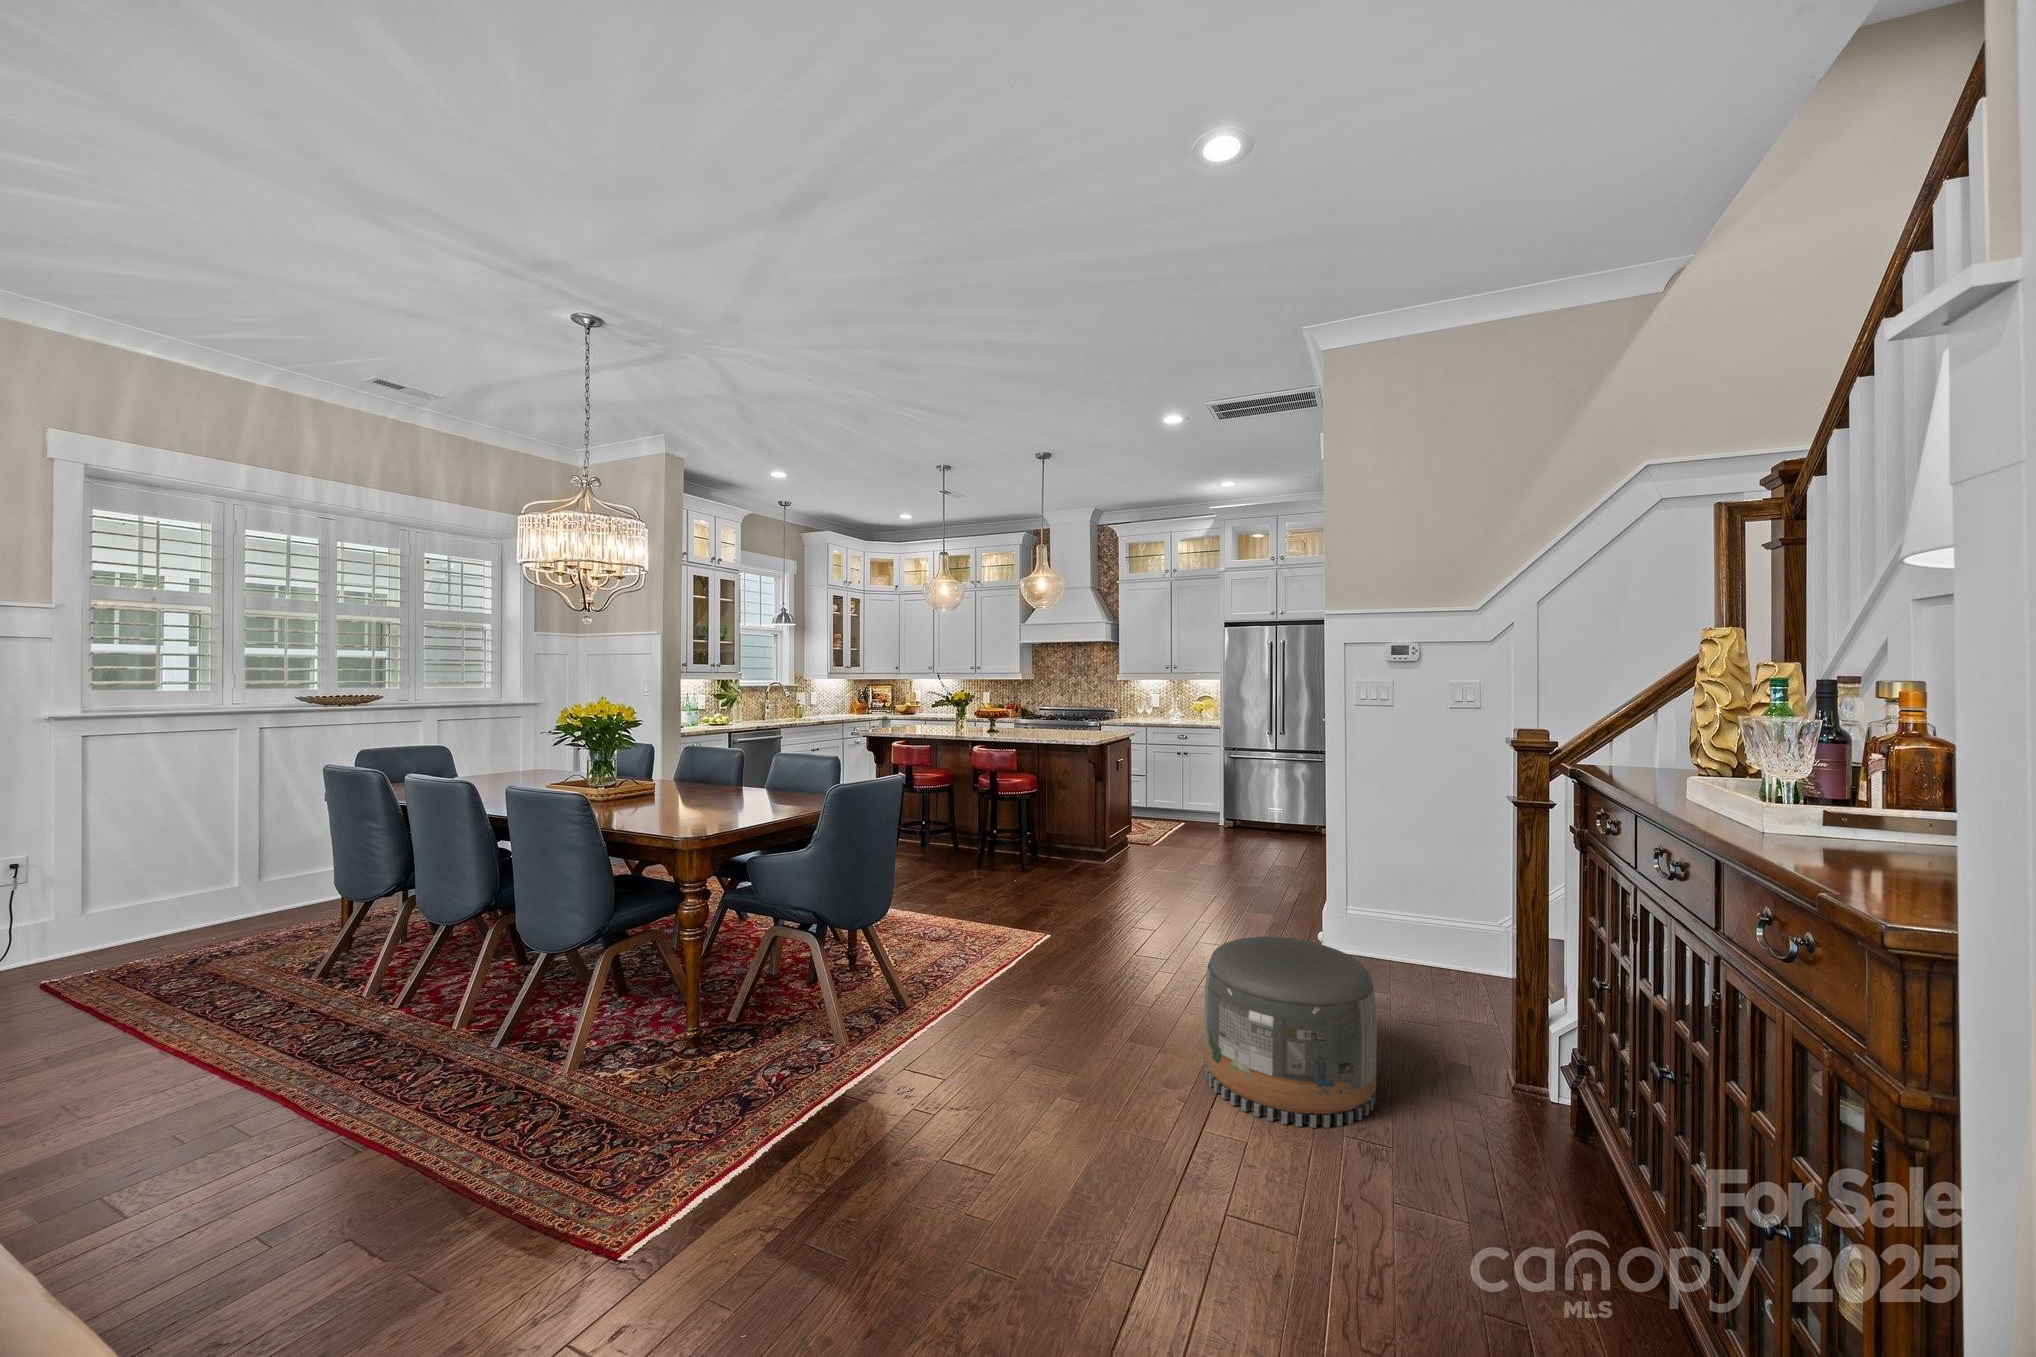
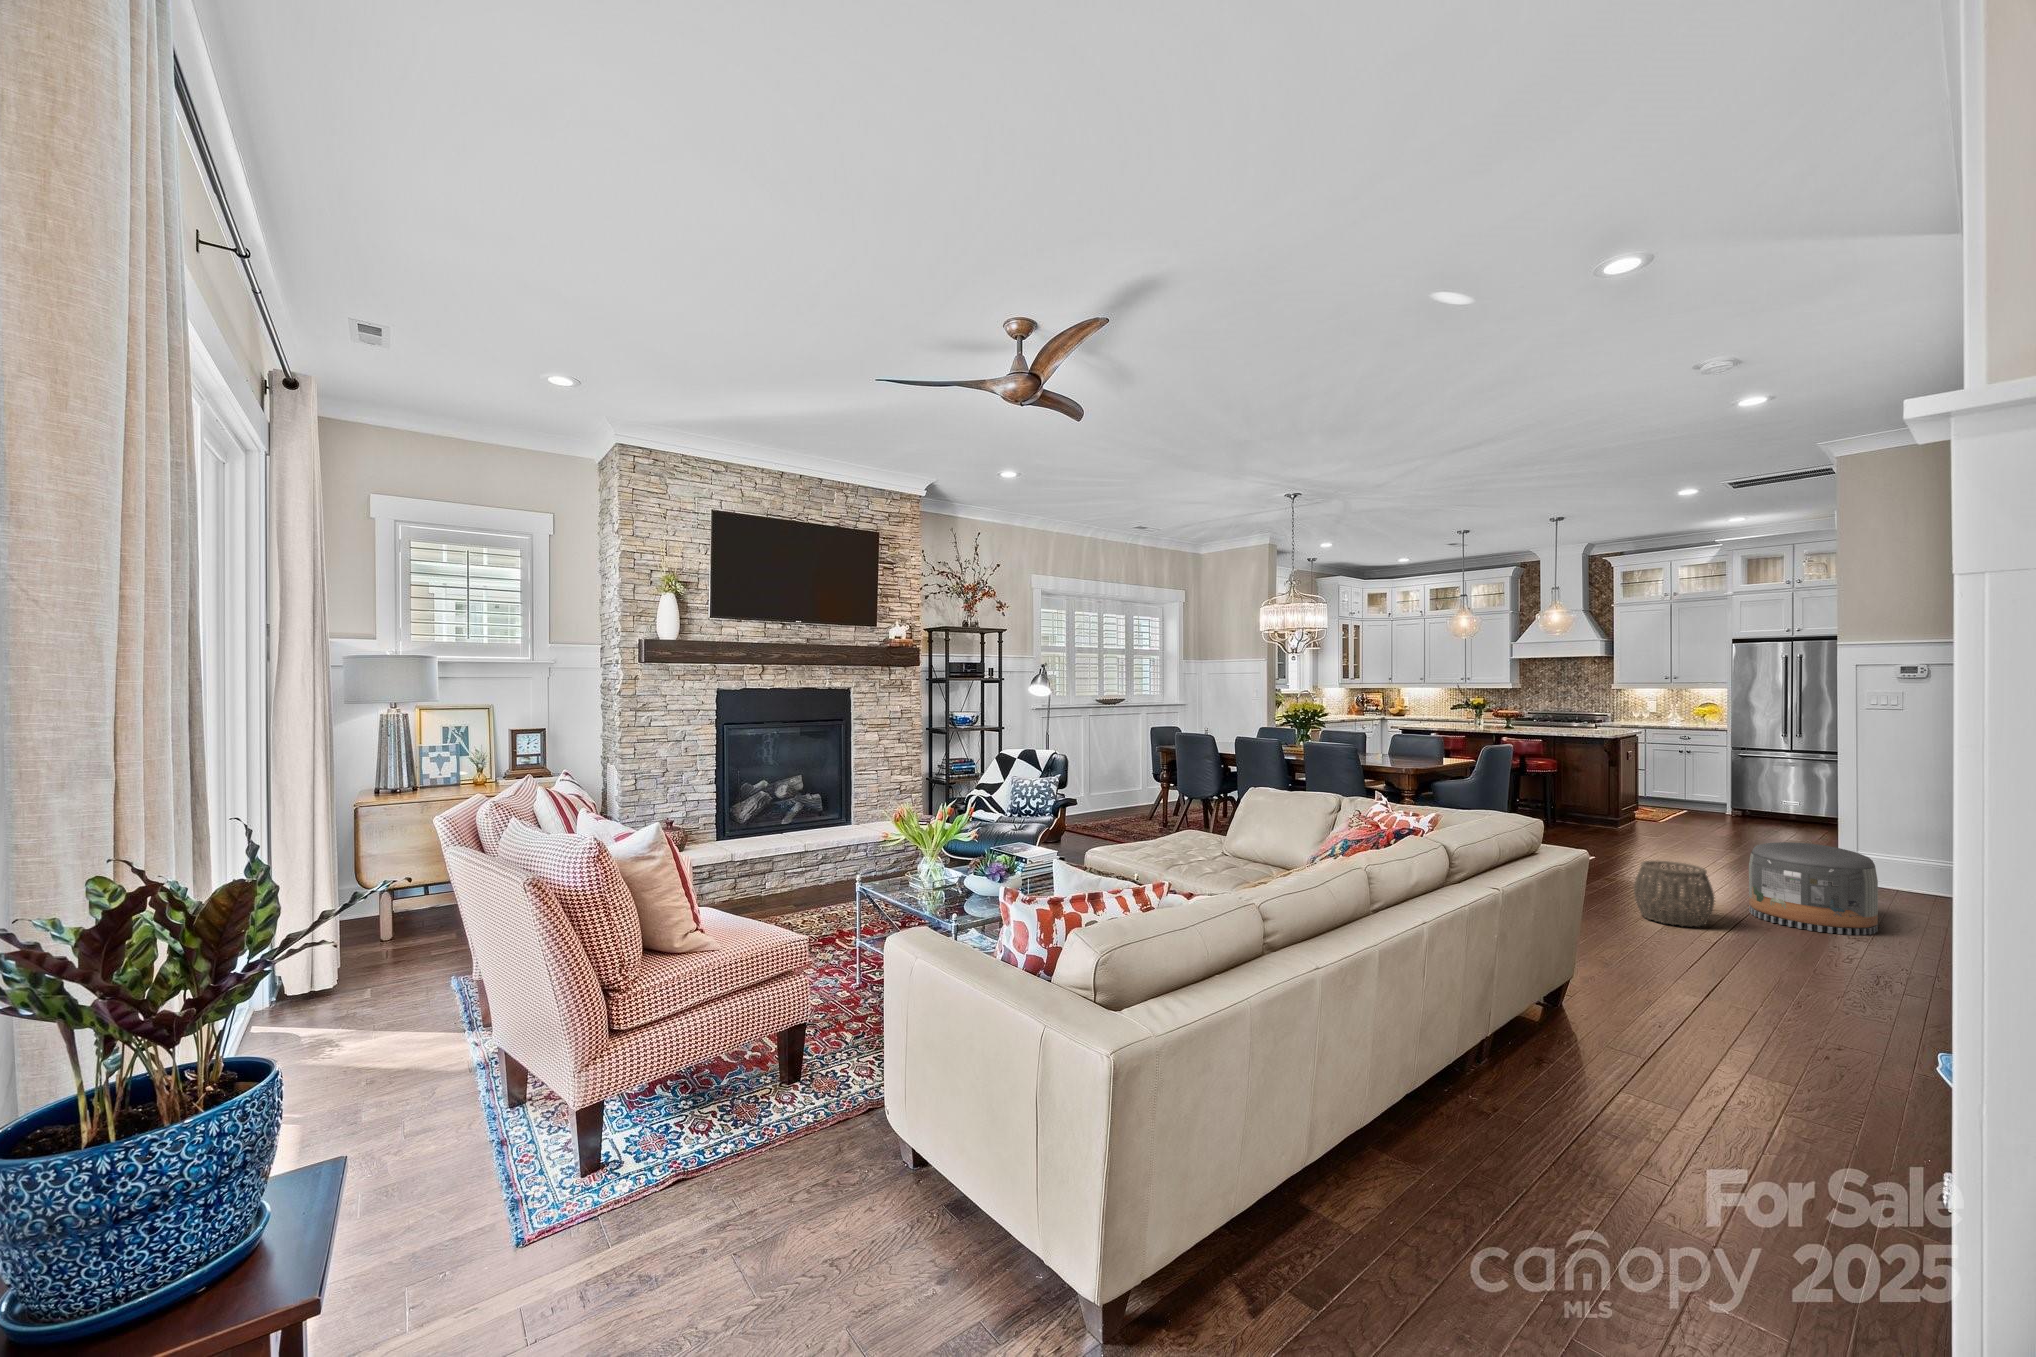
woven basket: none [1016,1006,1142,1164] -> present [1634,861,1714,927]

